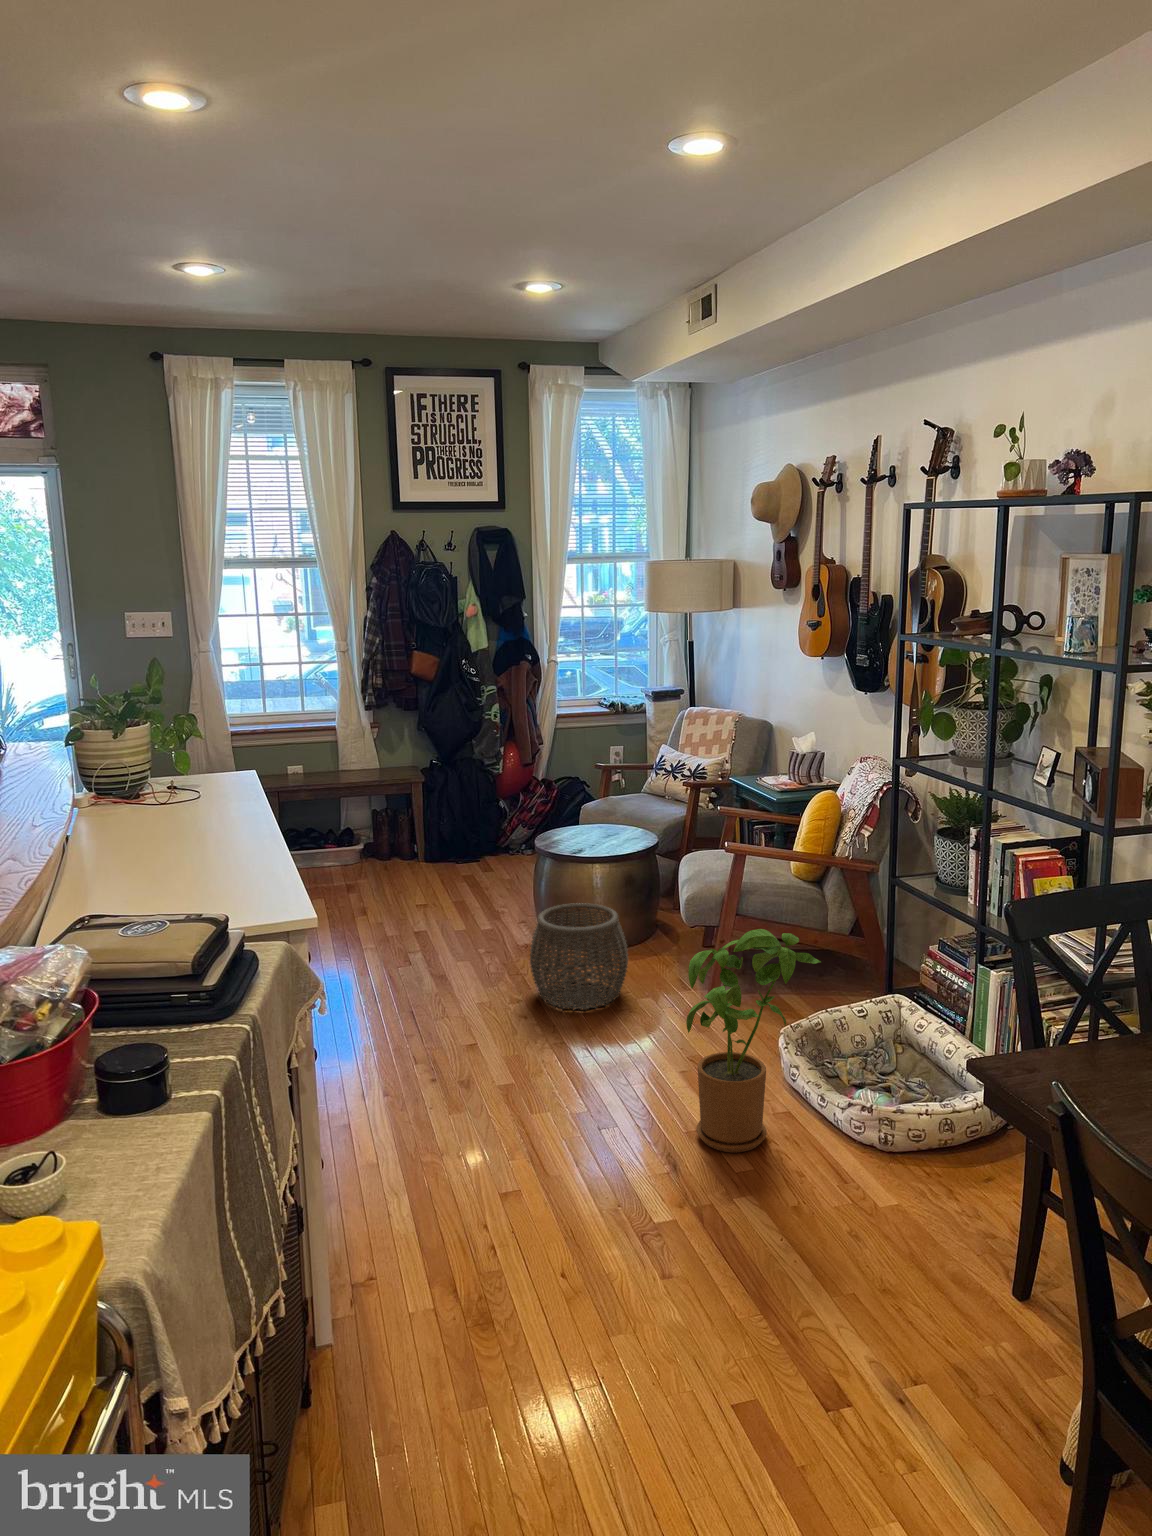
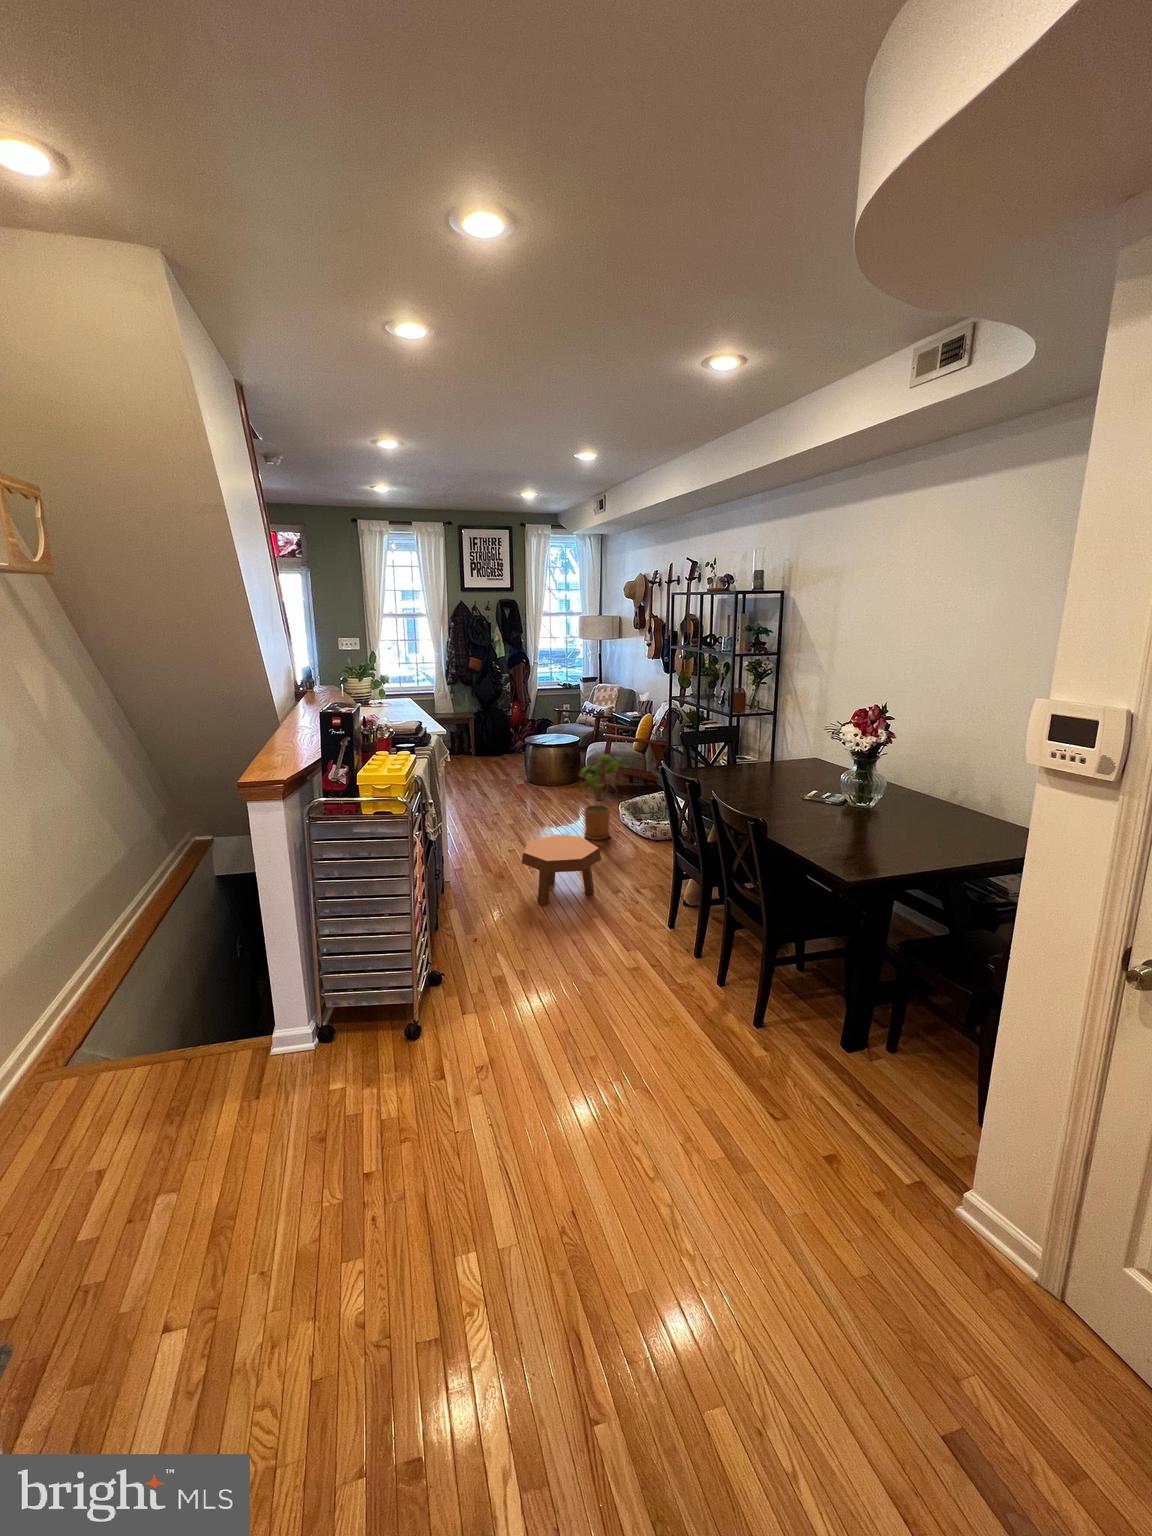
woven basket: present [530,903,628,1010] -> none [523,761,564,803]
footstool: none [542,1204,792,1487] -> present [521,835,602,906]

